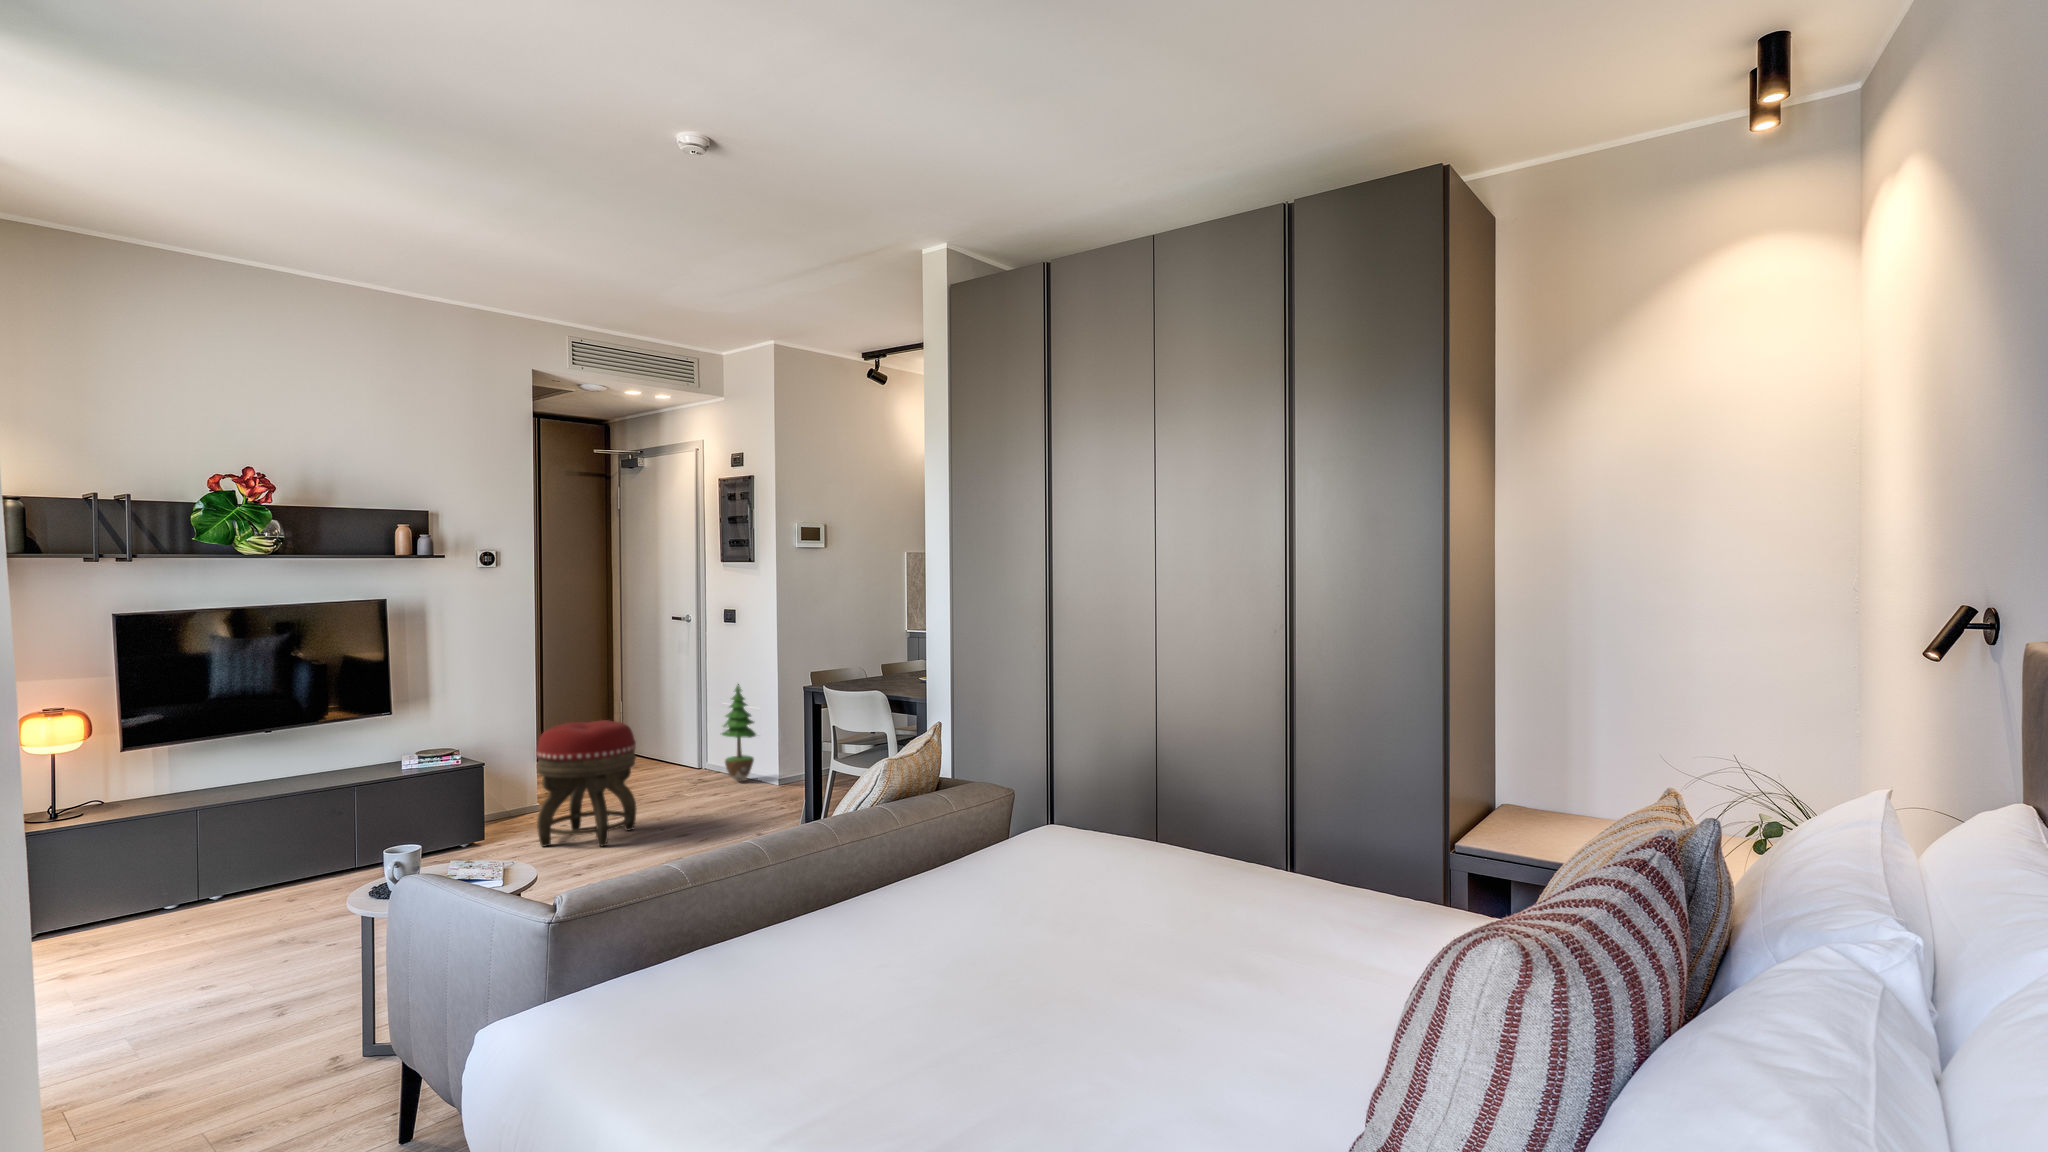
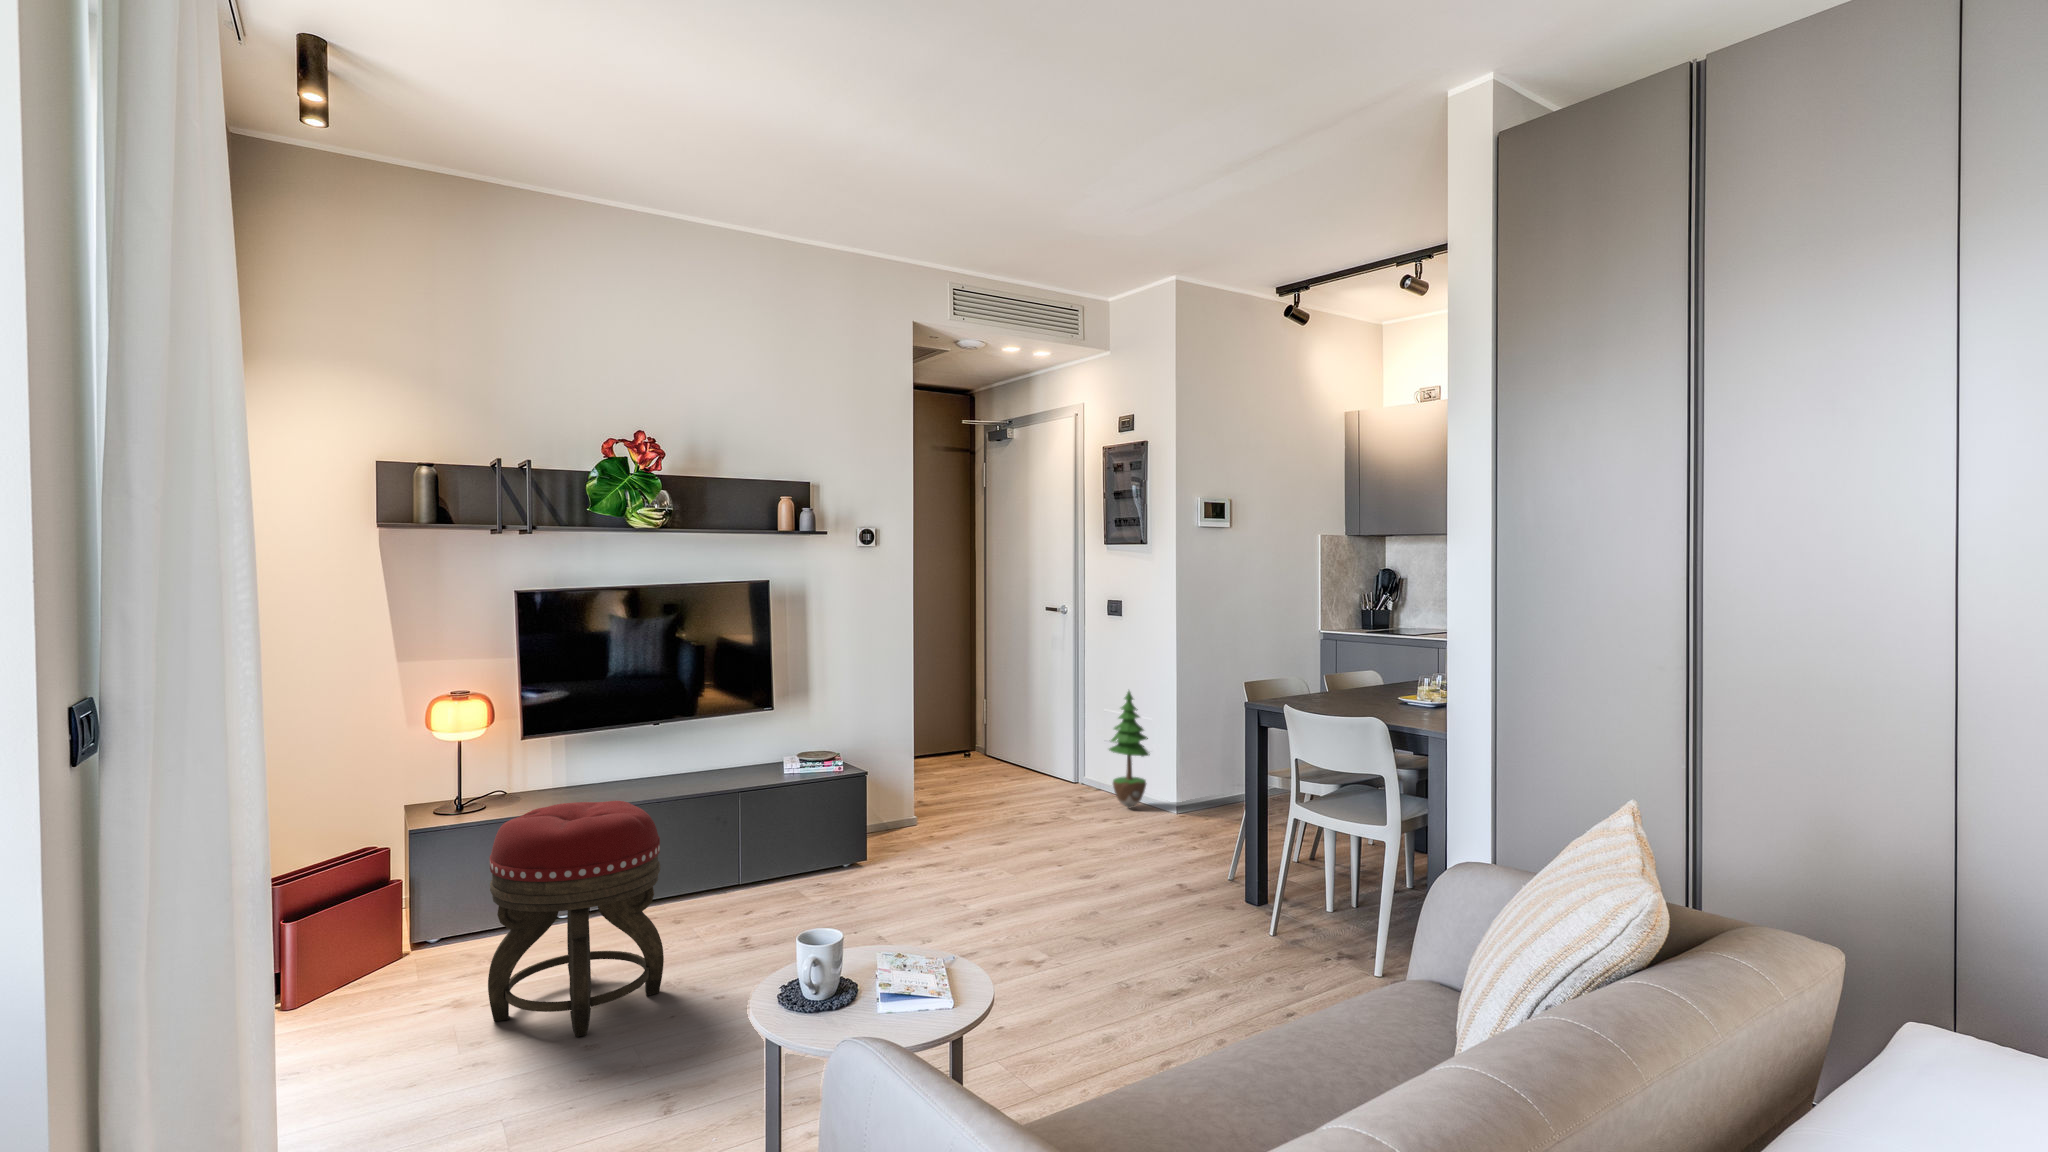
footstool: present [536,720,636,847] -> present [488,801,664,1037]

